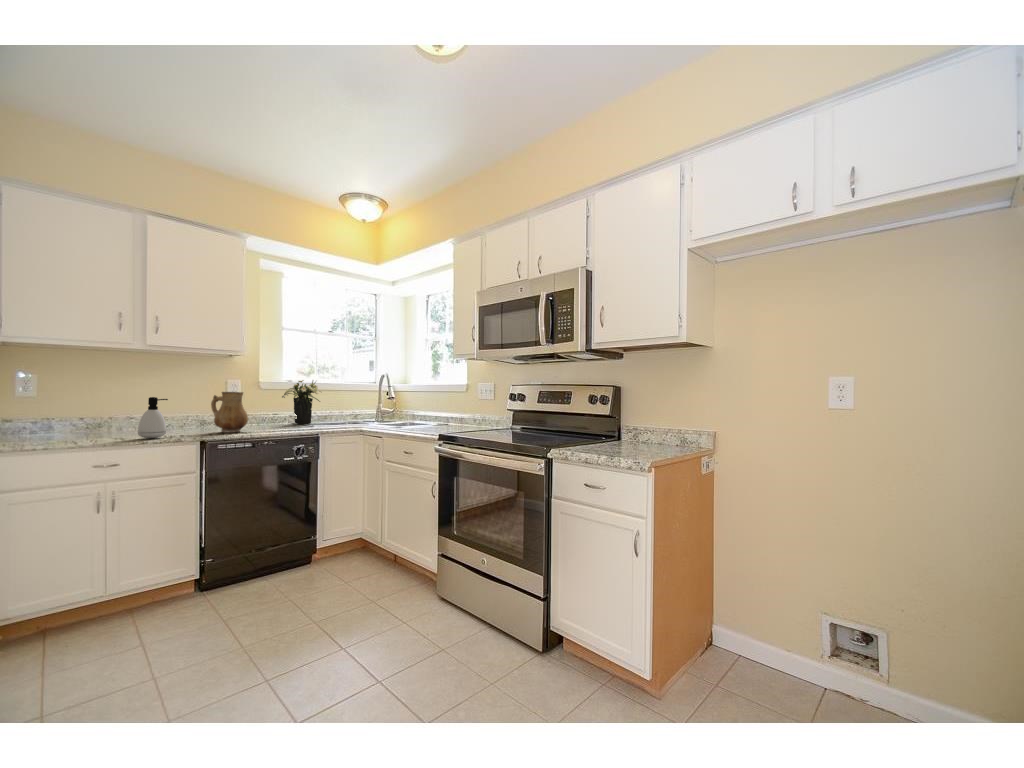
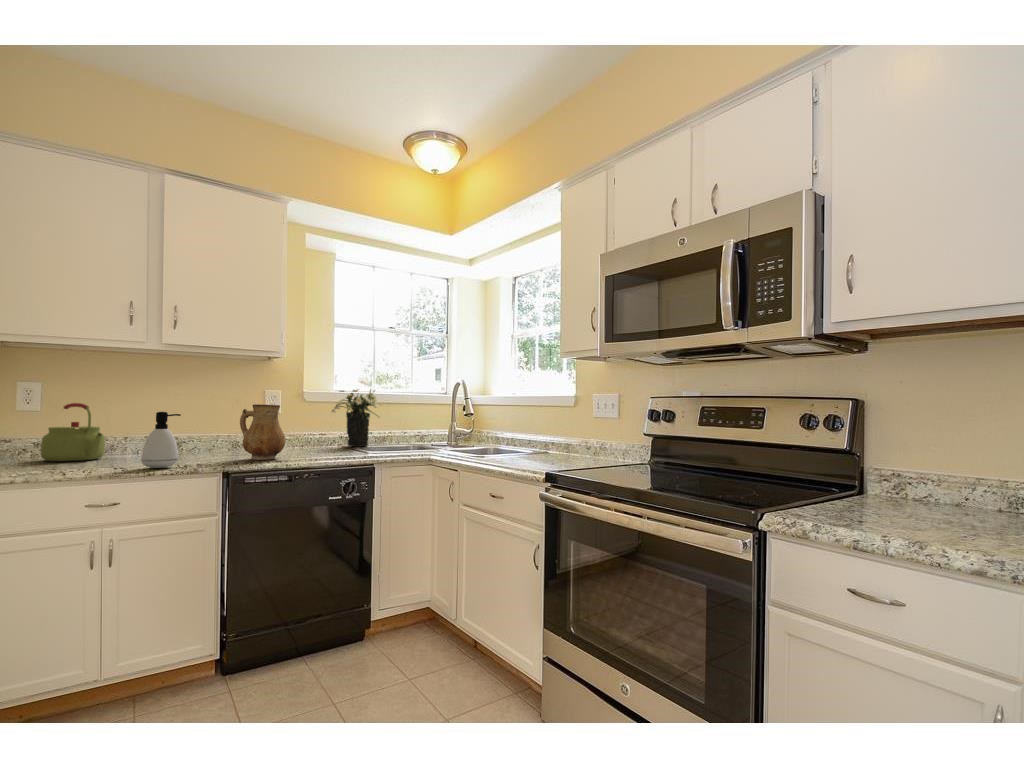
kettle: none [43,391,97,436] -> present [41,403,105,461]

